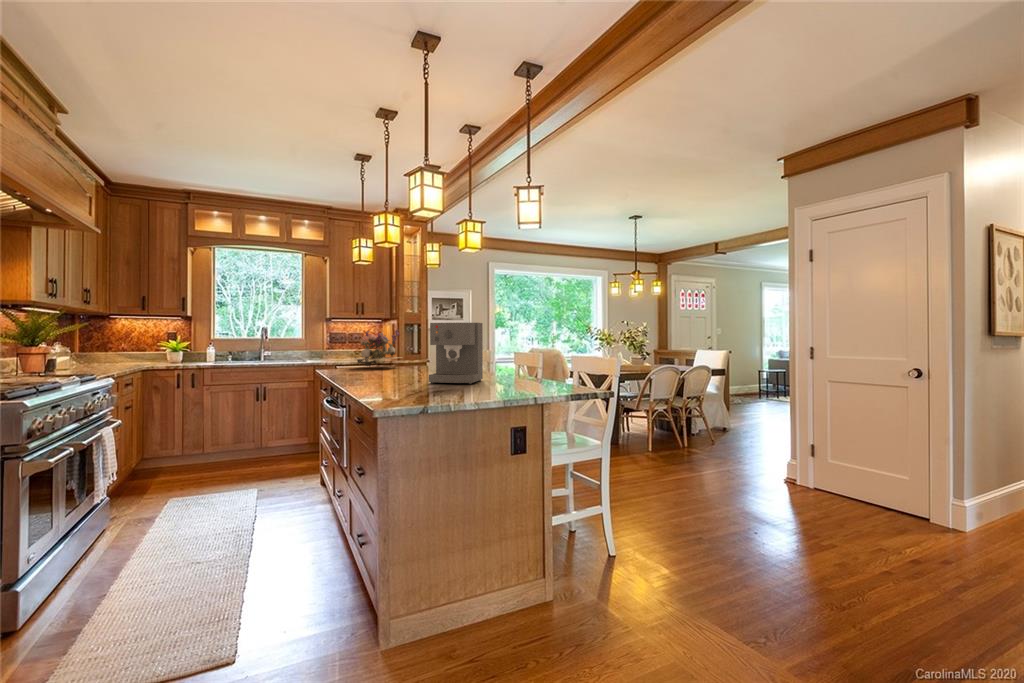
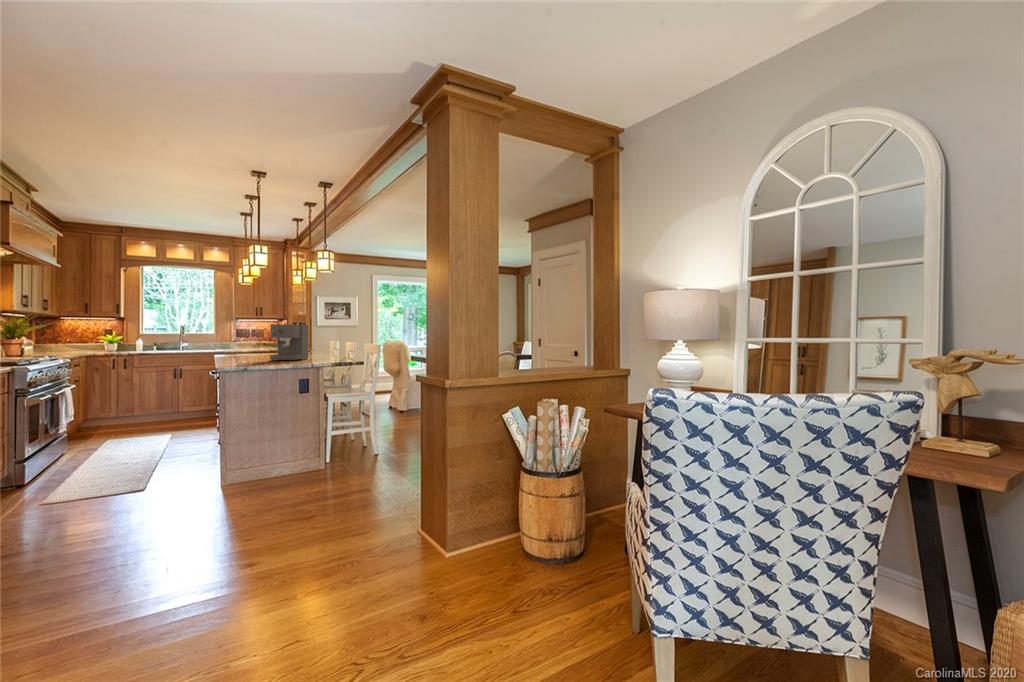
flower arrangement: present [354,330,399,366] -> none [236,327,275,354]

